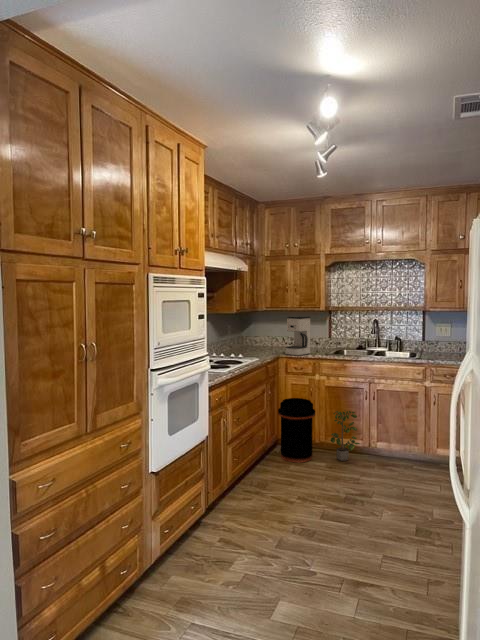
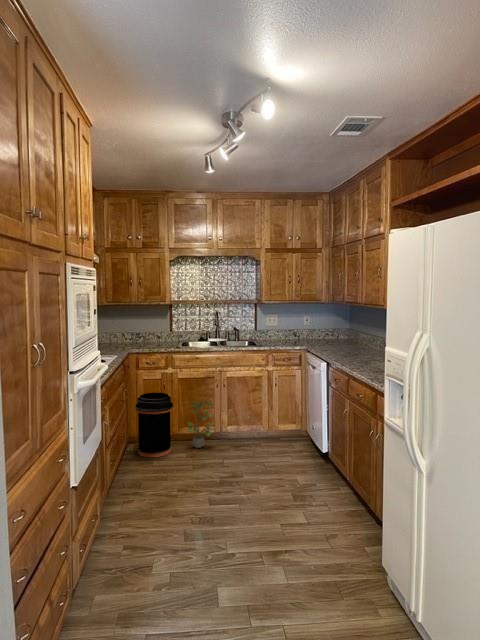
coffee maker: present [285,316,310,356] -> none [137,310,160,350]

